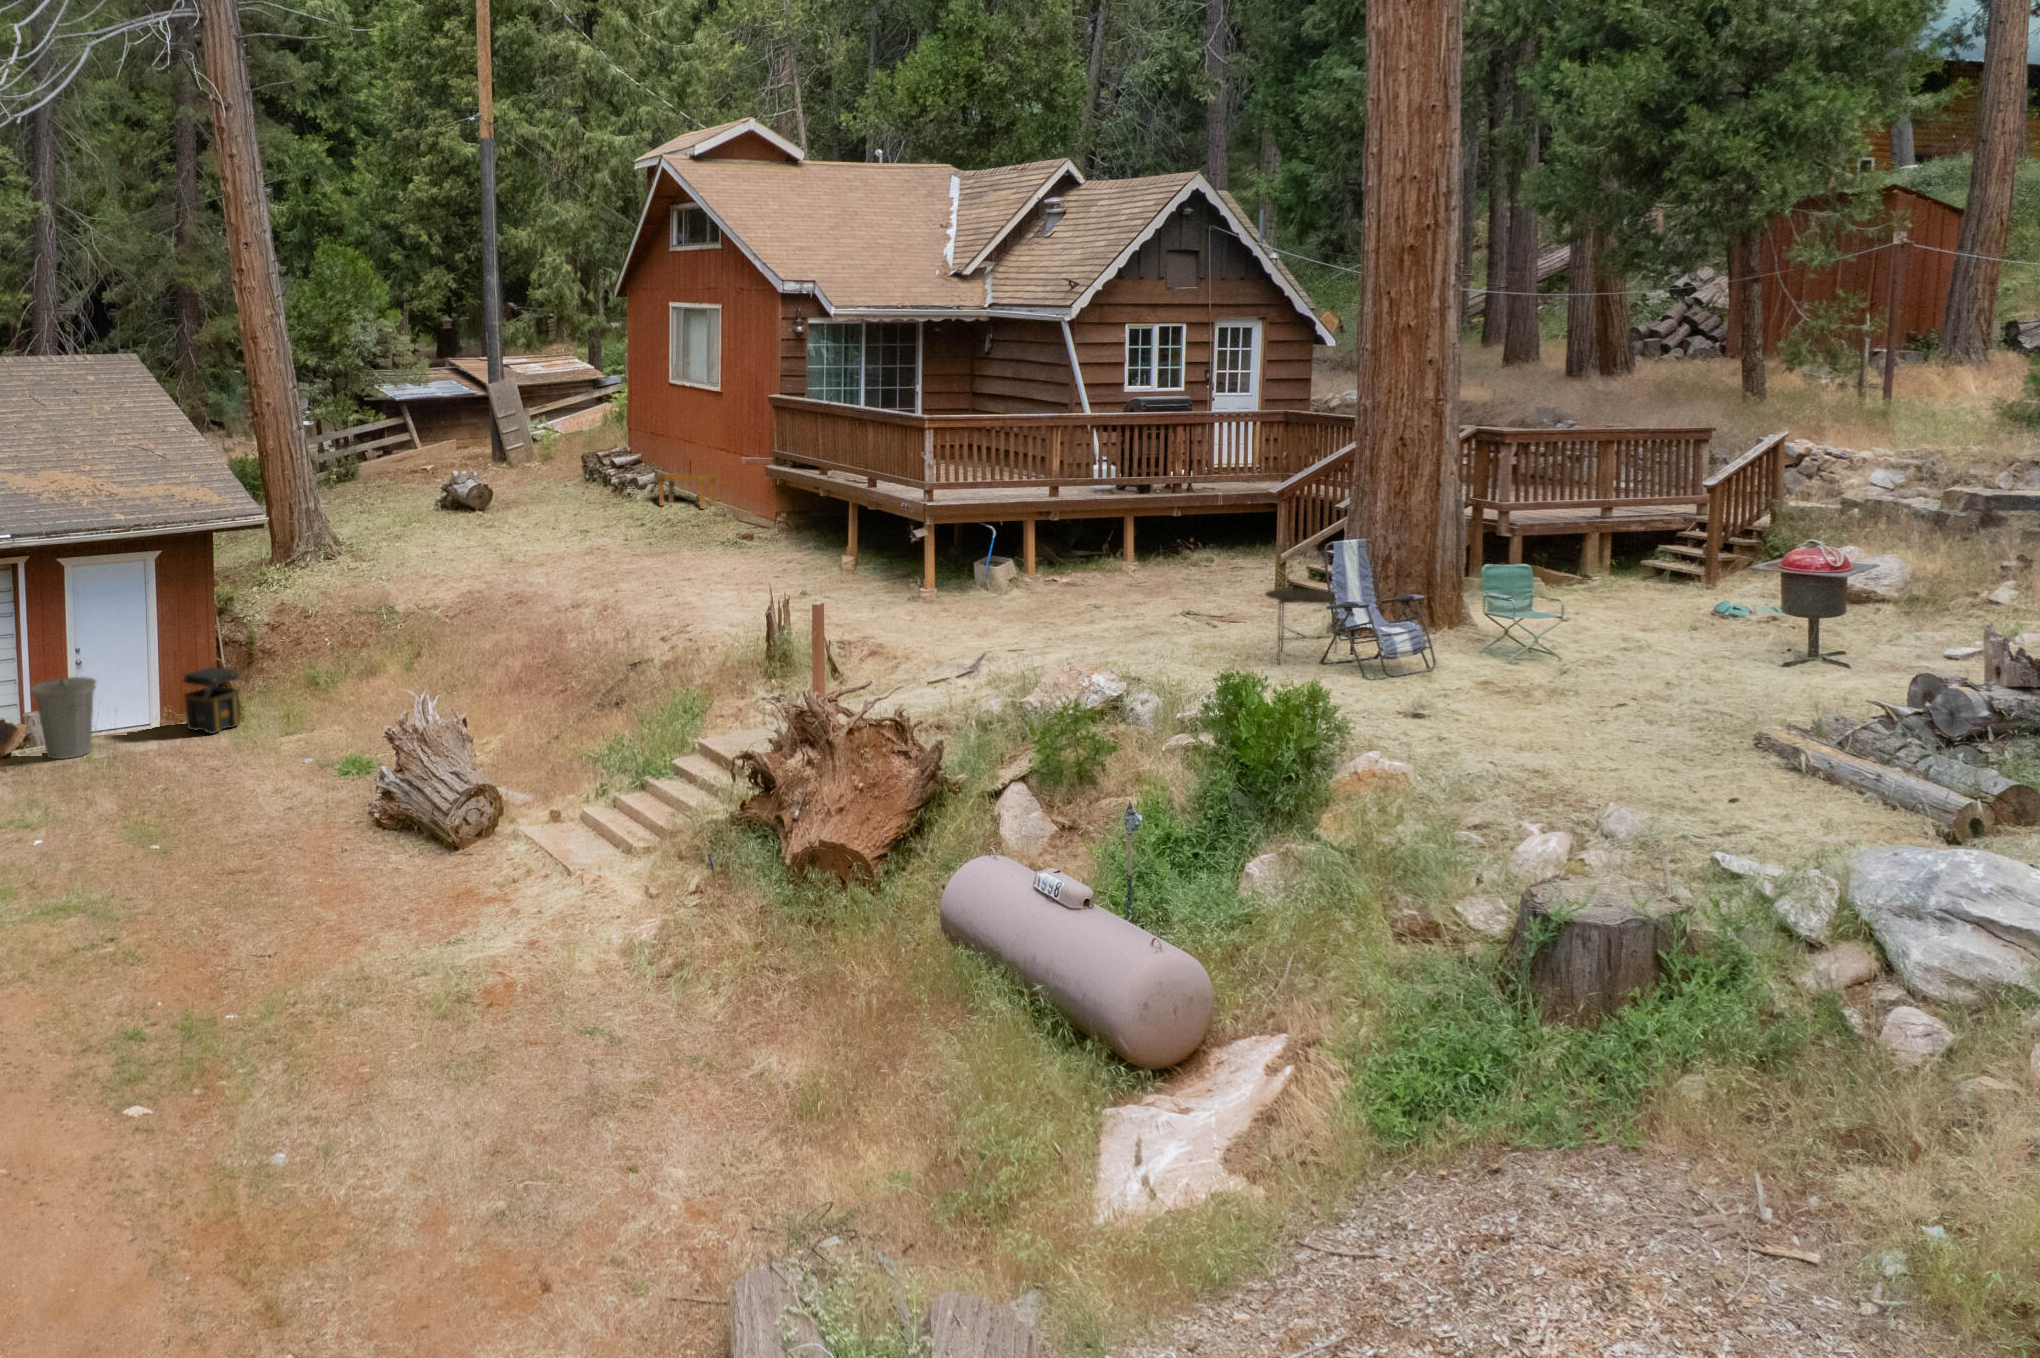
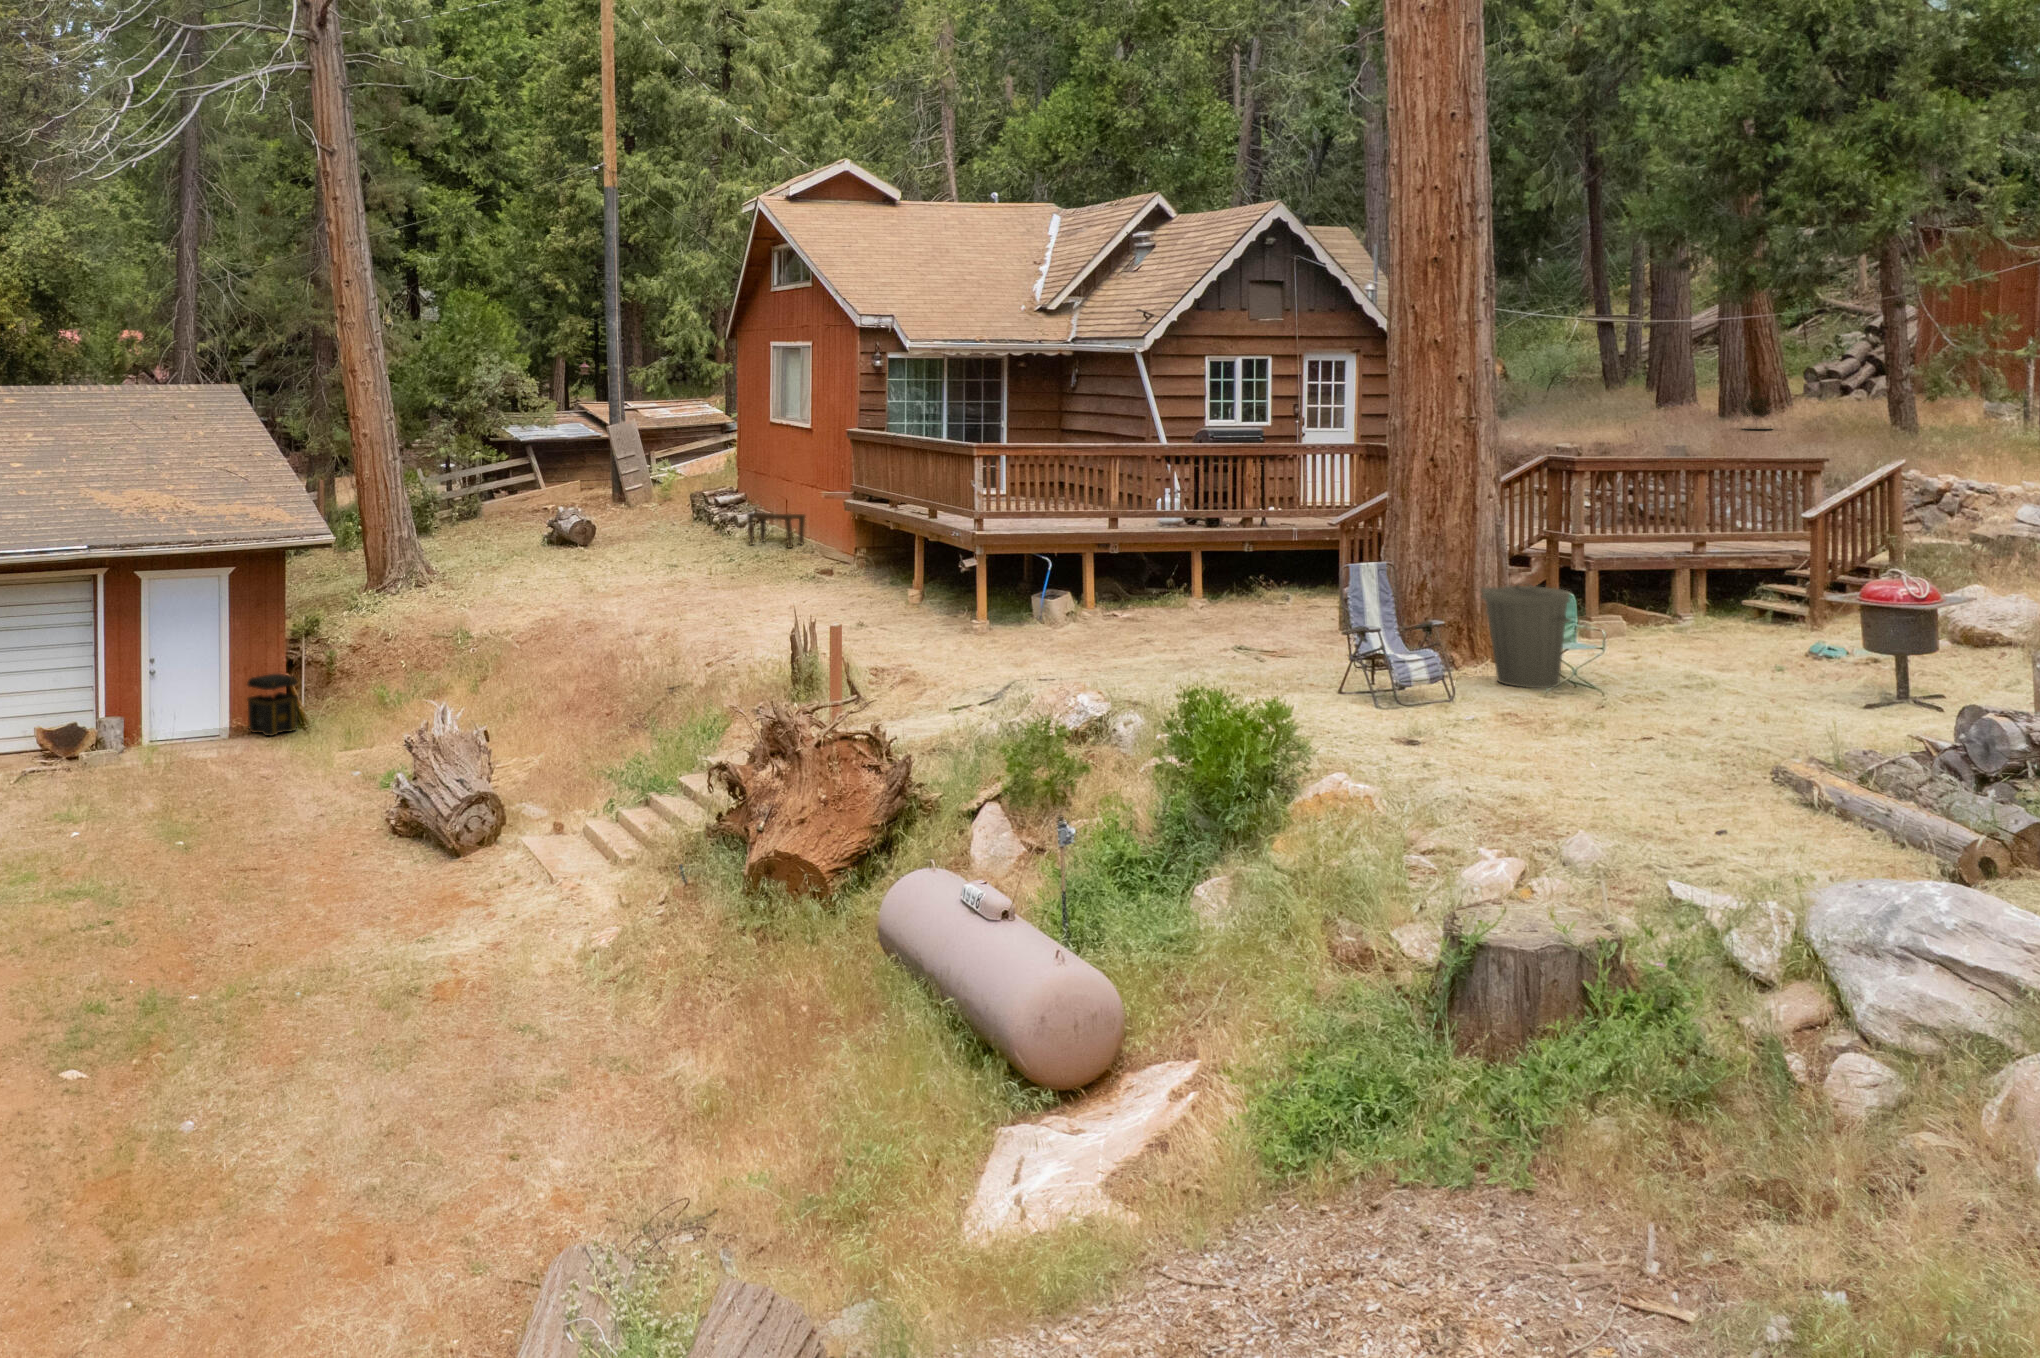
potted tree: none [1534,343,1565,384] -> present [1739,390,1771,430]
side table: present [1266,588,1336,664] -> none [1263,614,1343,694]
trash can: present [31,677,96,759] -> present [1481,585,1571,688]

